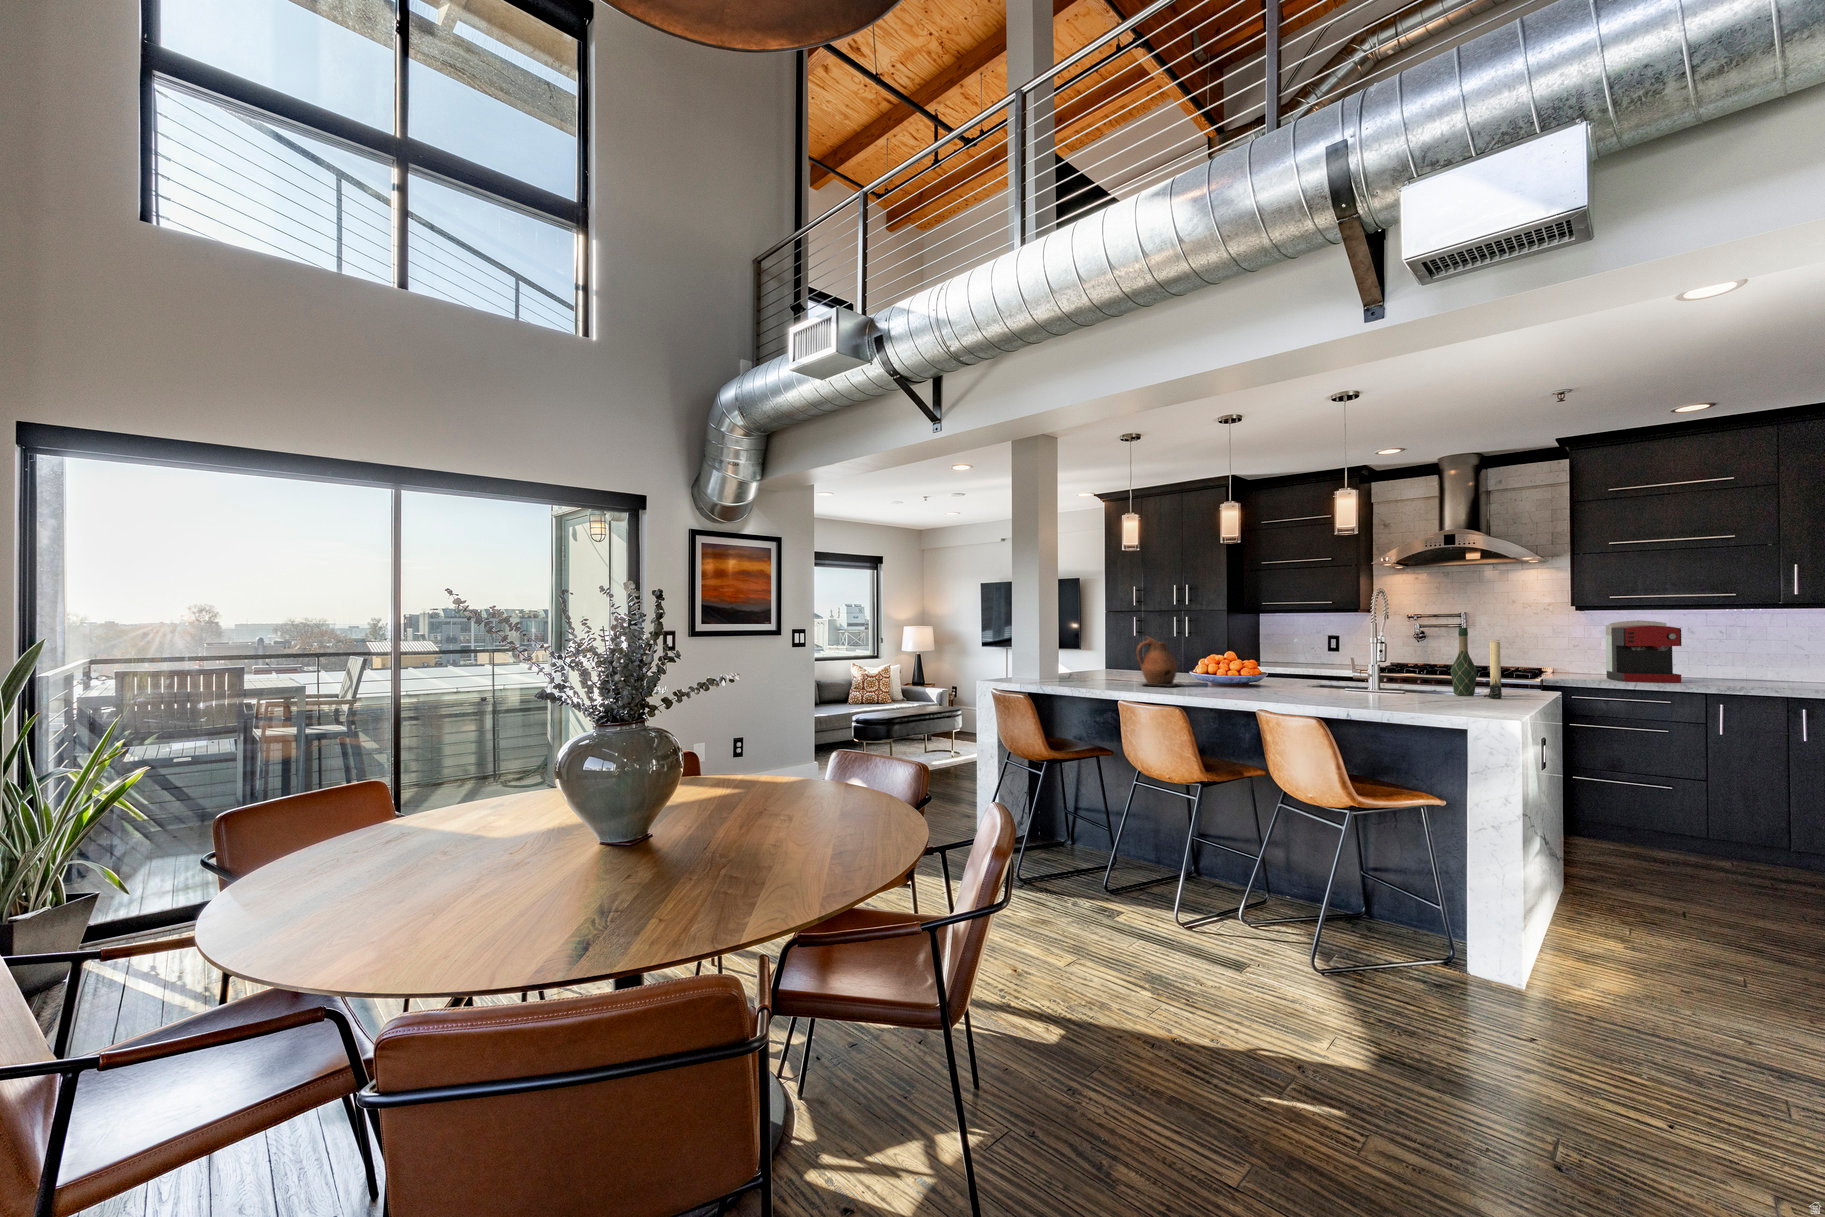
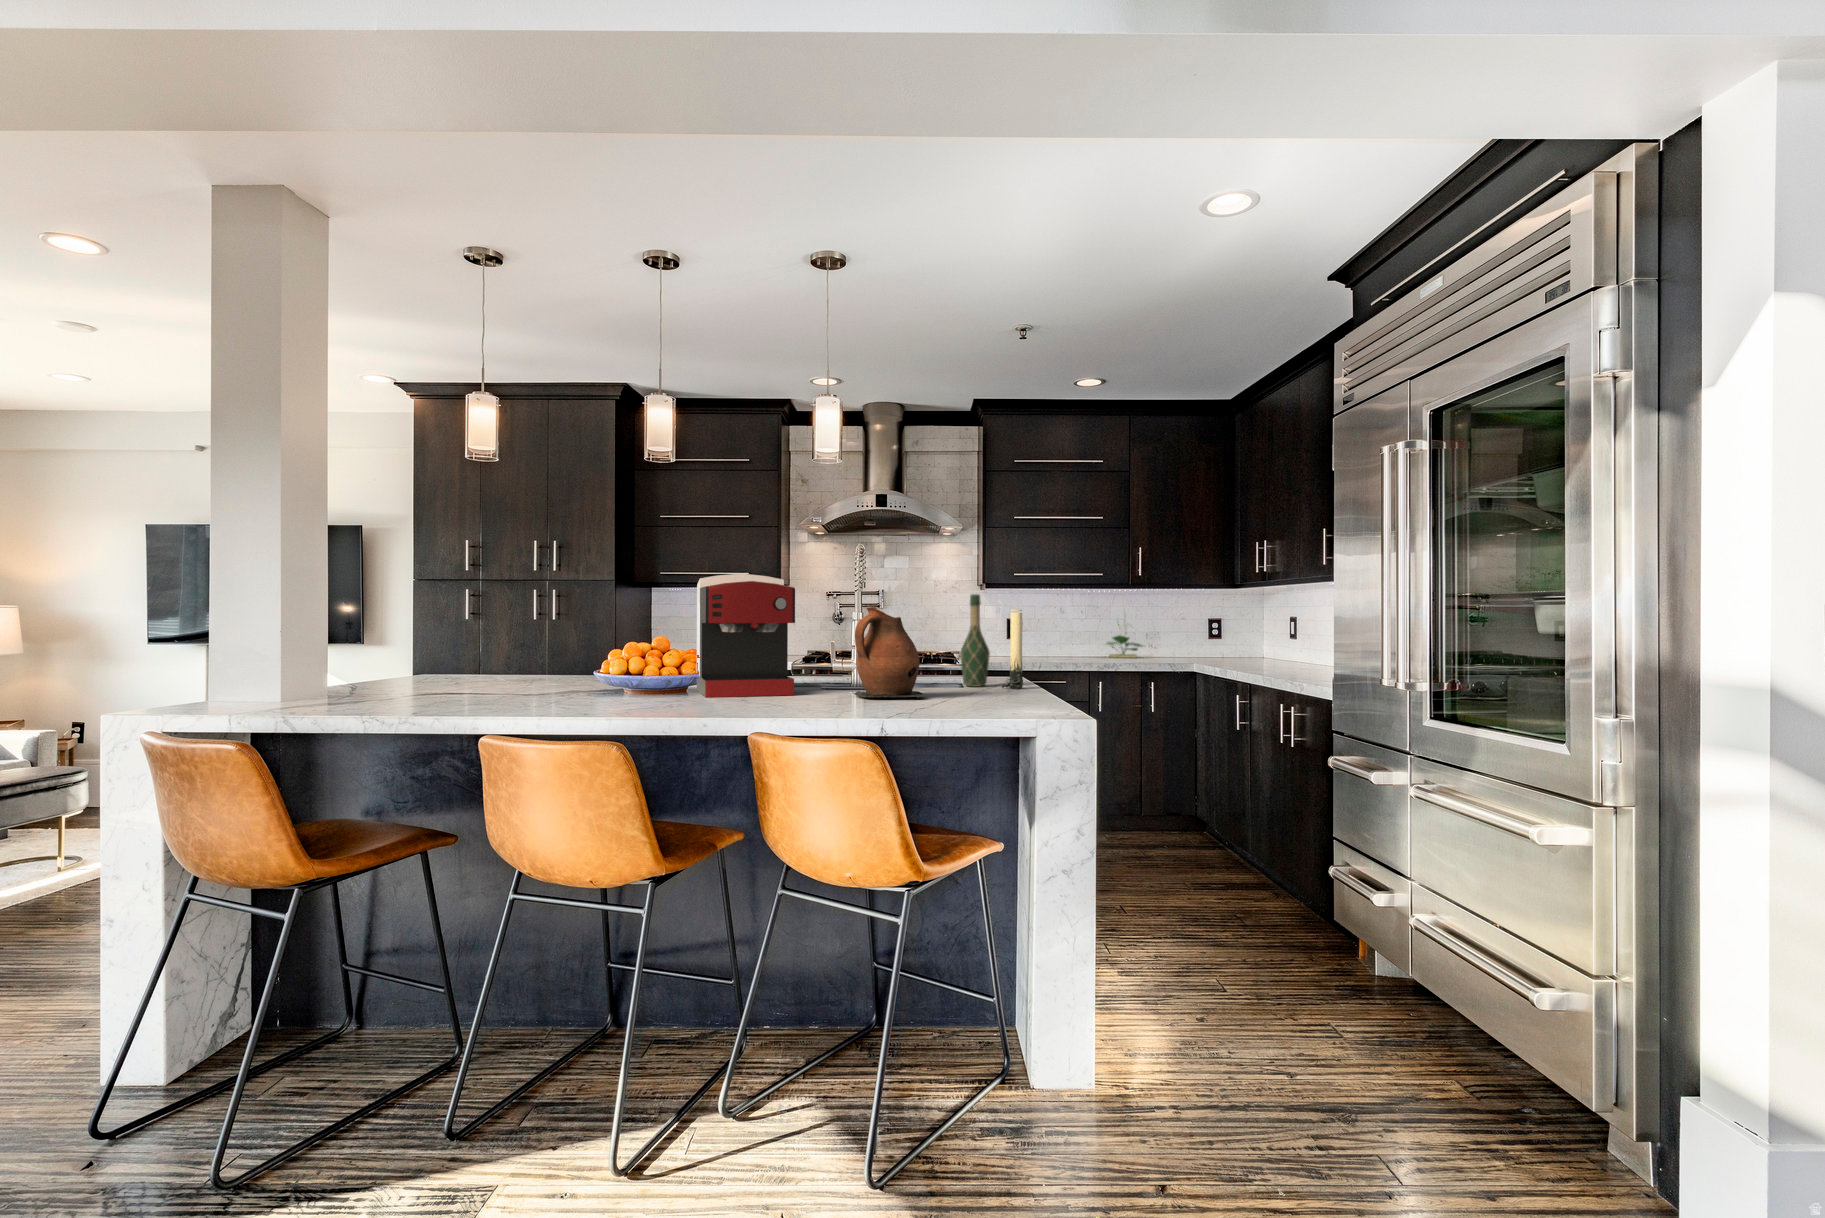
coffee maker: present [1606,620,1682,683] -> present [697,574,795,697]
potted plant: none [1725,629,1801,681] -> present [1107,613,1142,658]
ceramic pitcher: present [1136,637,1183,686] -> present [854,607,926,699]

